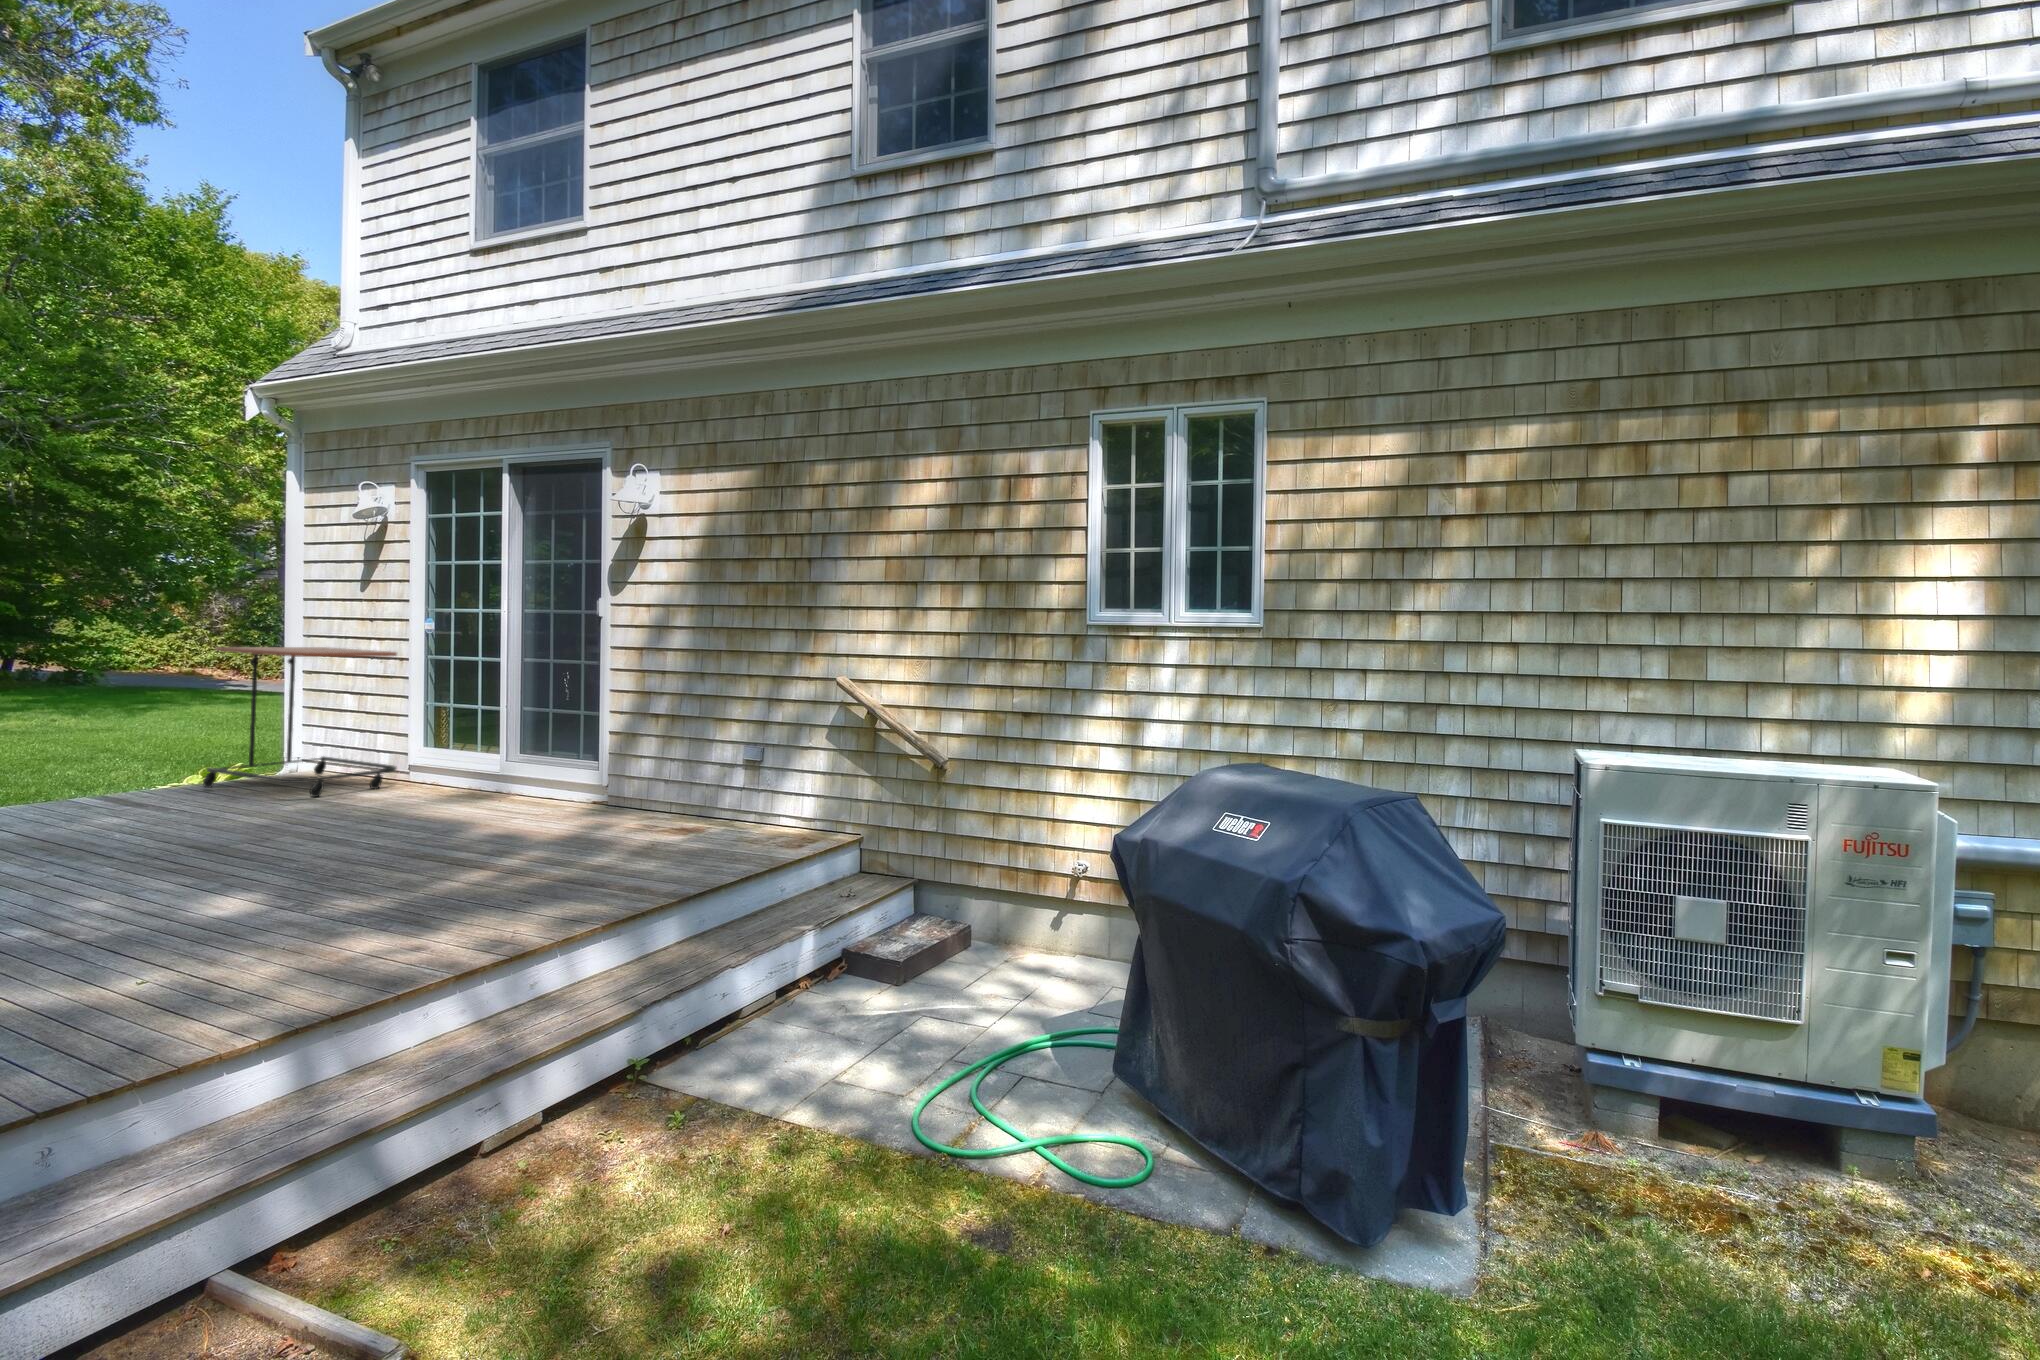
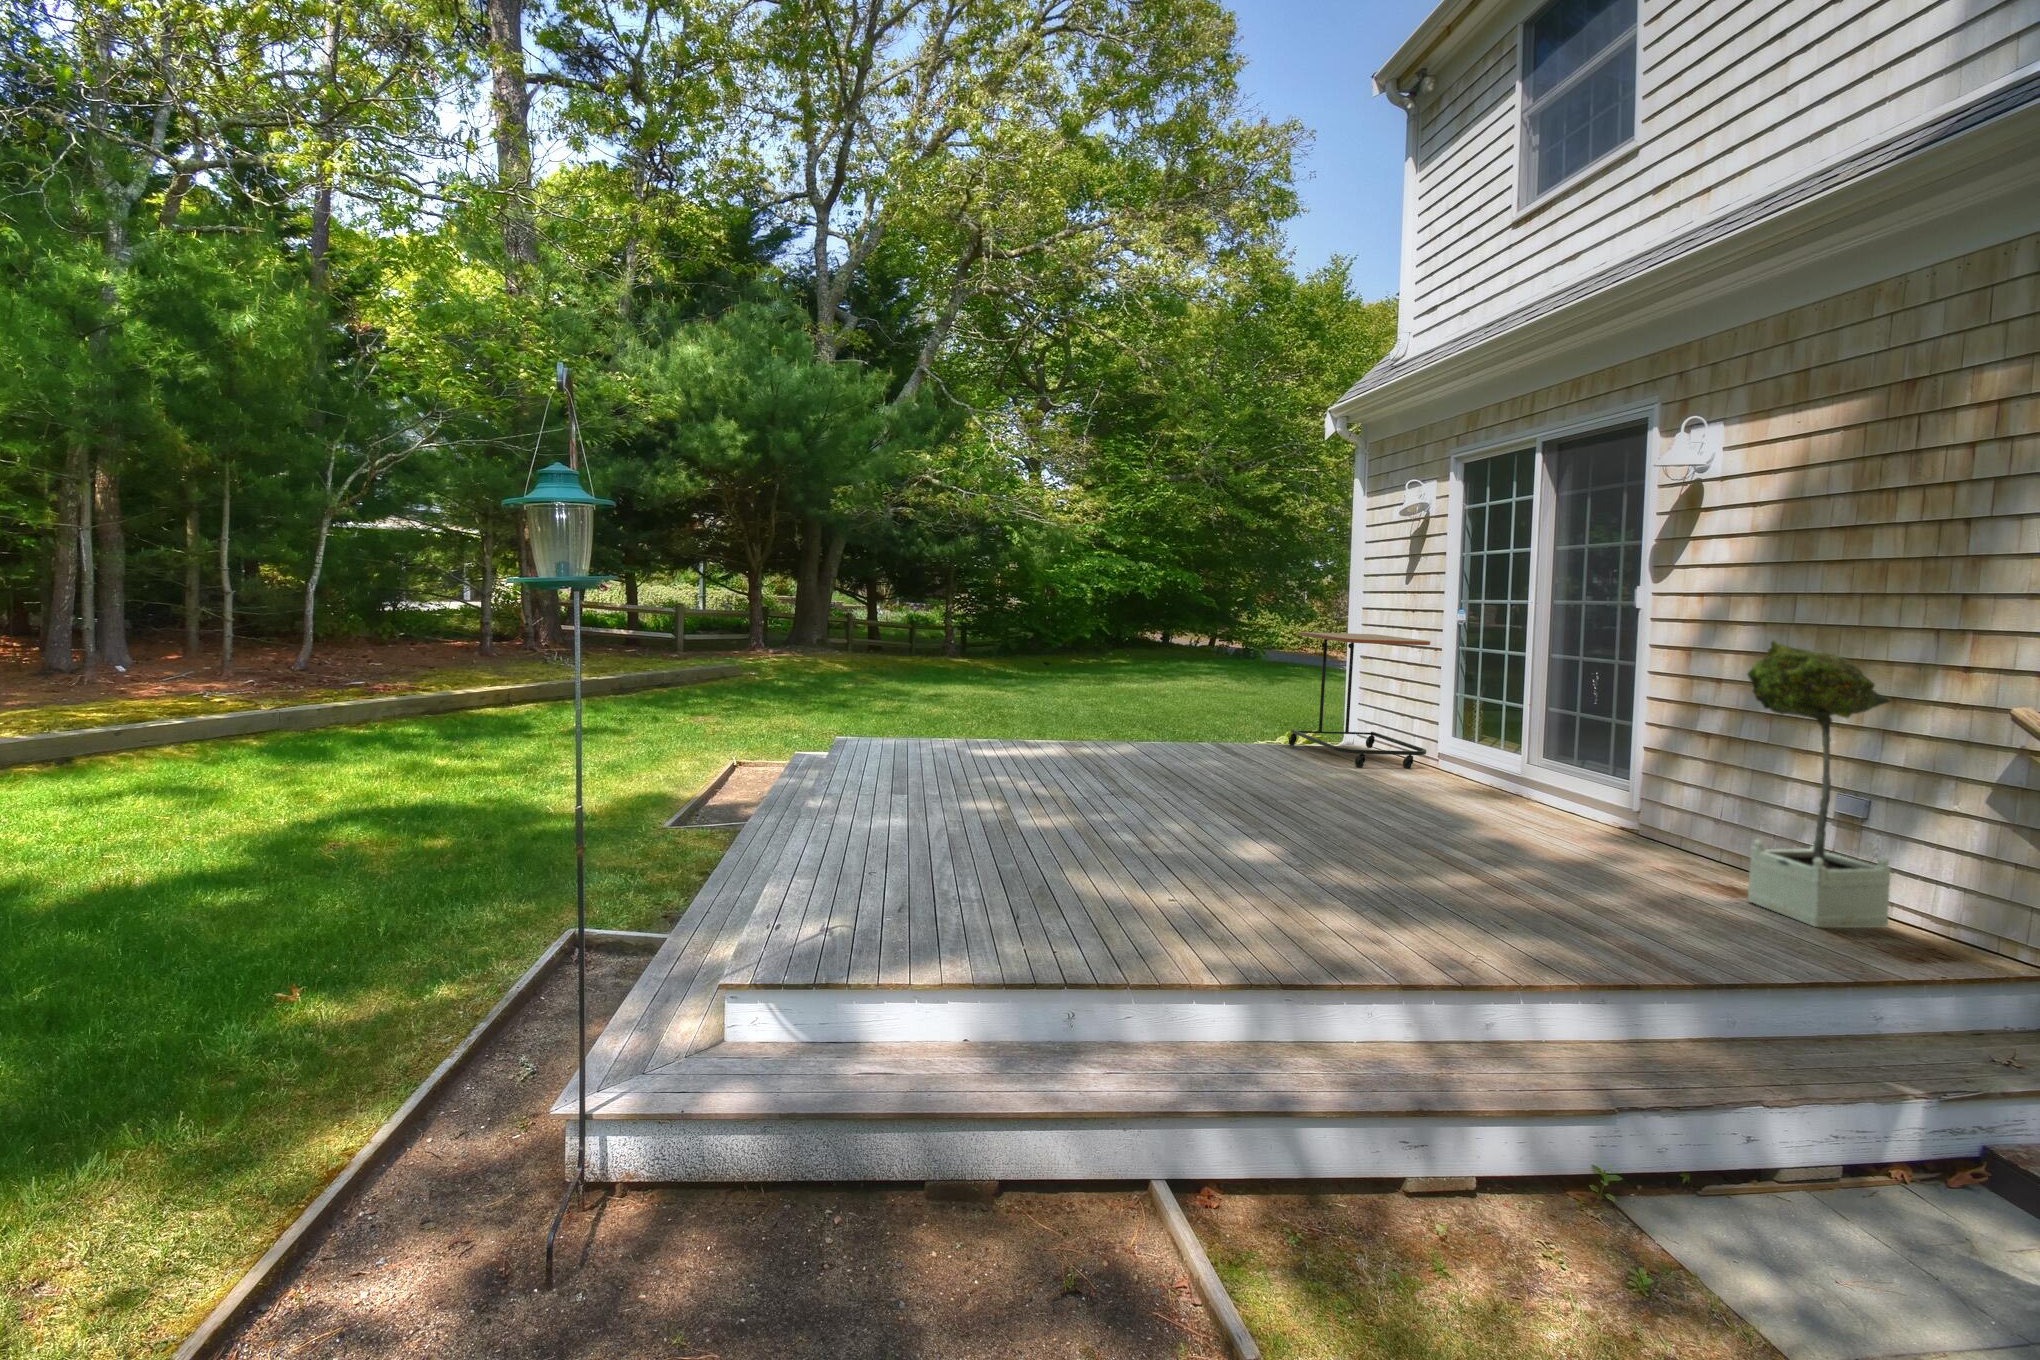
potted tree: none [689,640,772,840] -> present [1747,641,1891,928]

